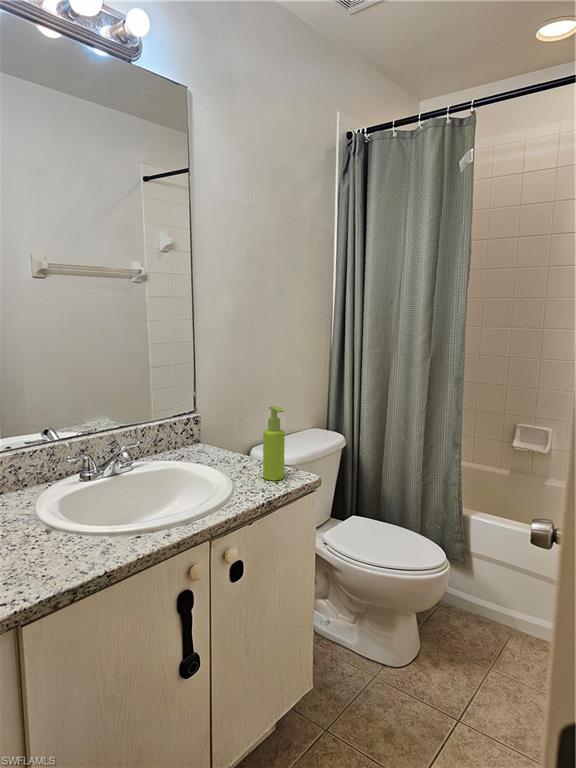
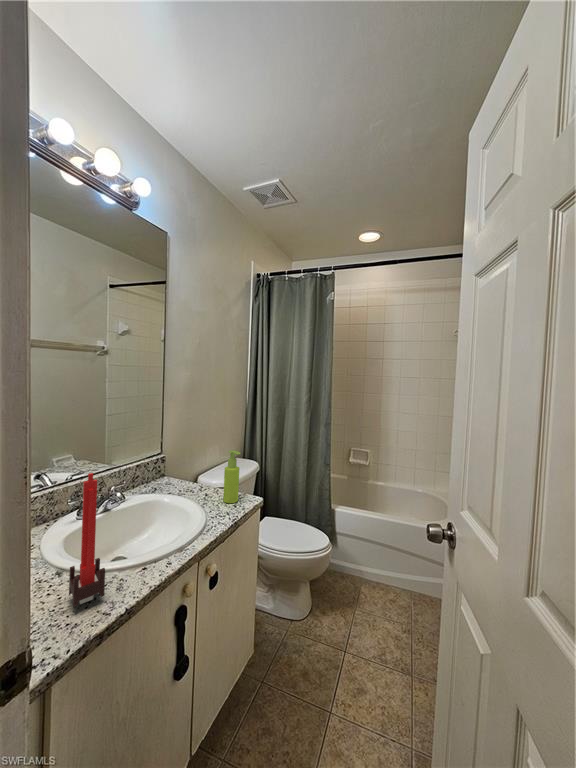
candle: none [49,412,84,560] -> present [69,473,105,607]

